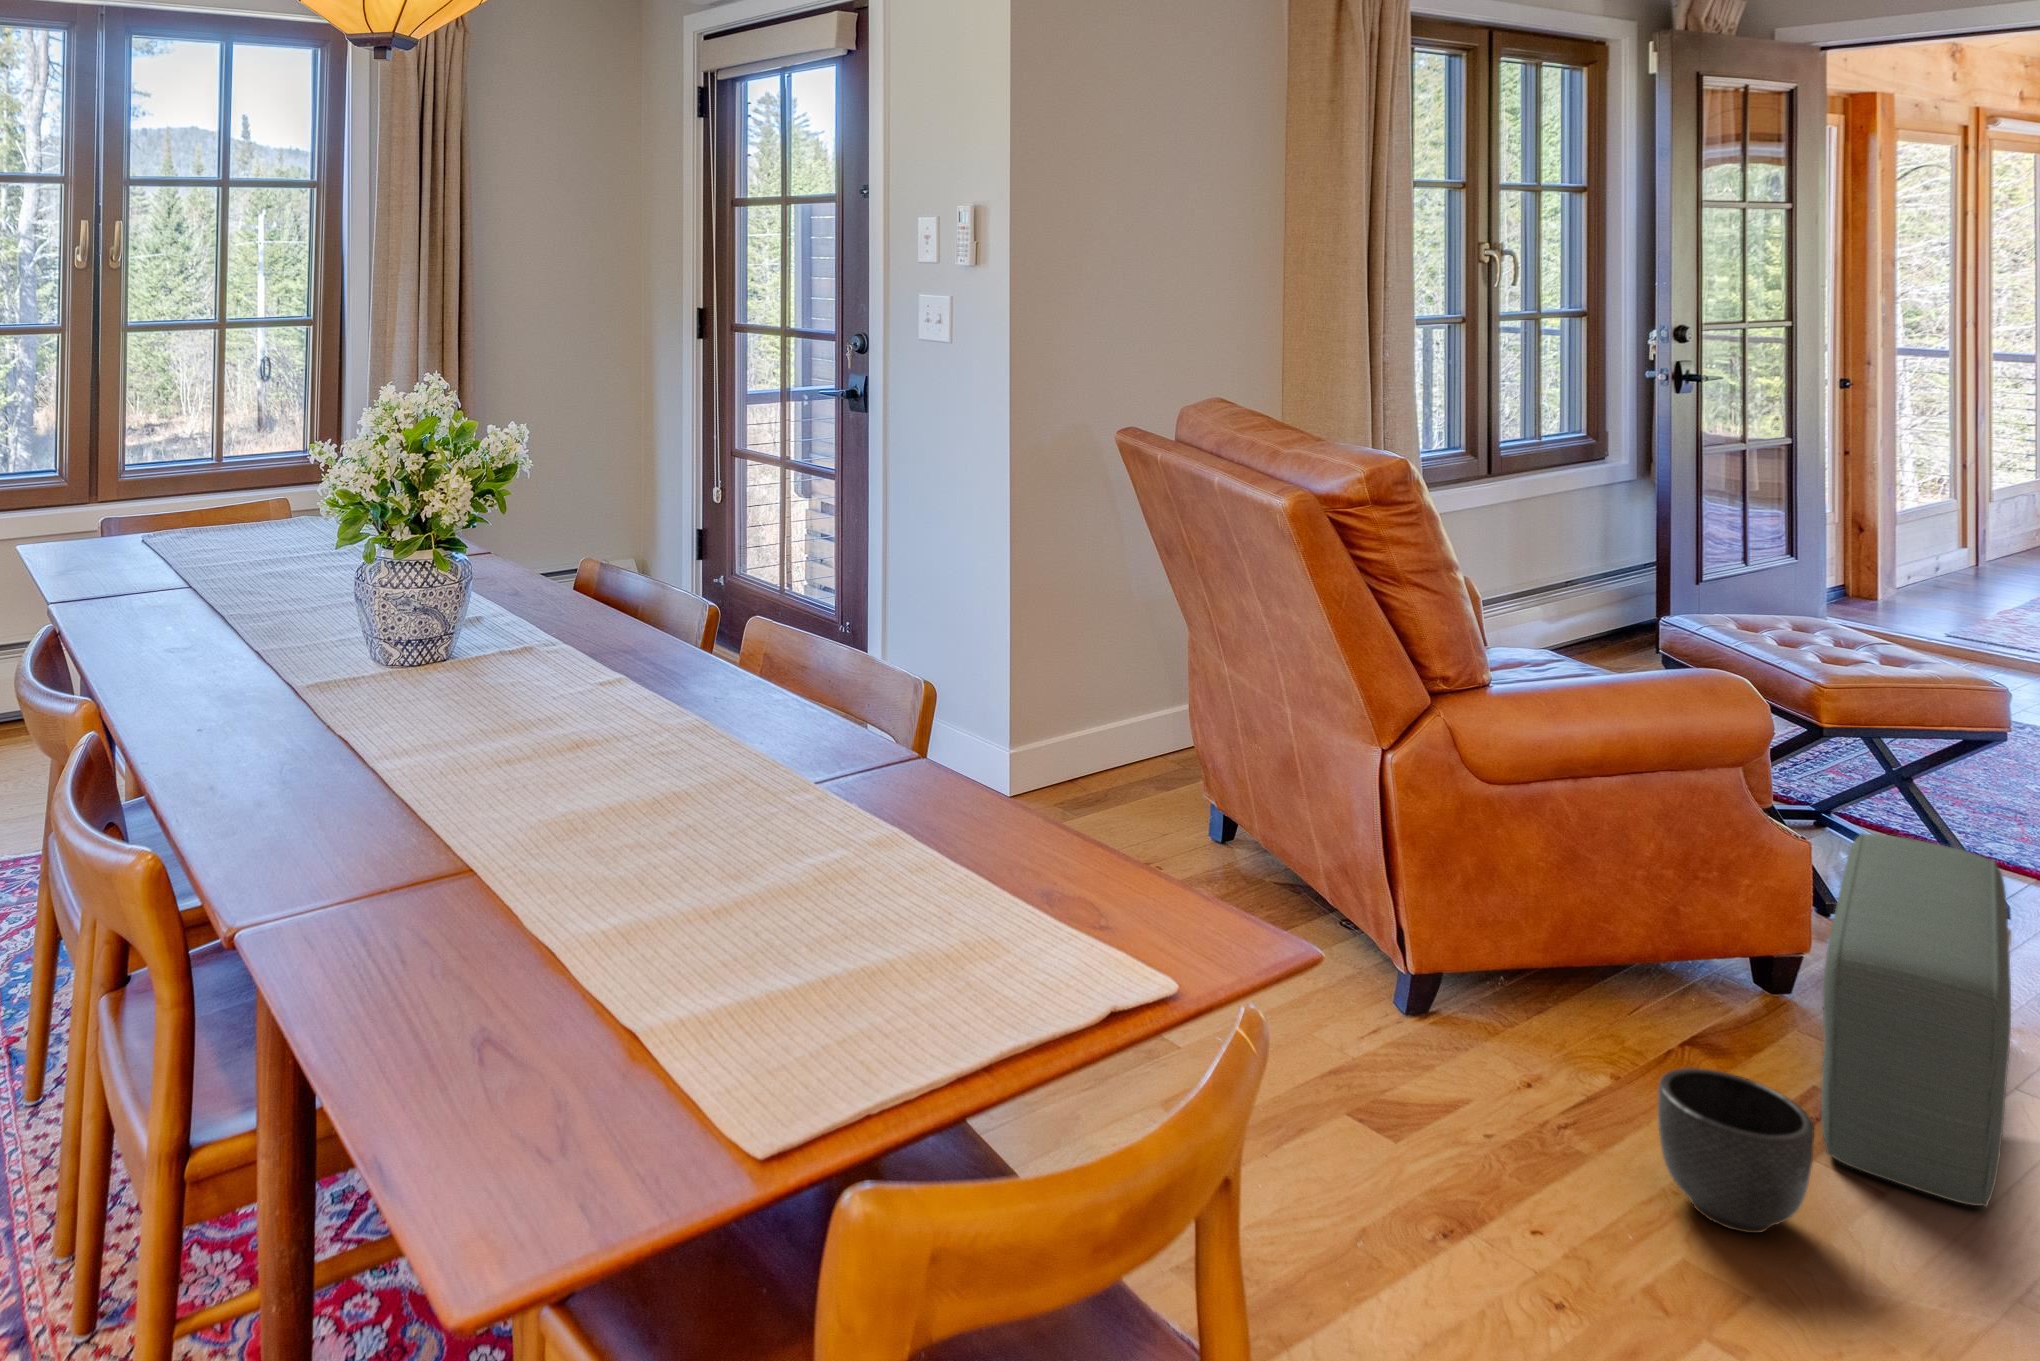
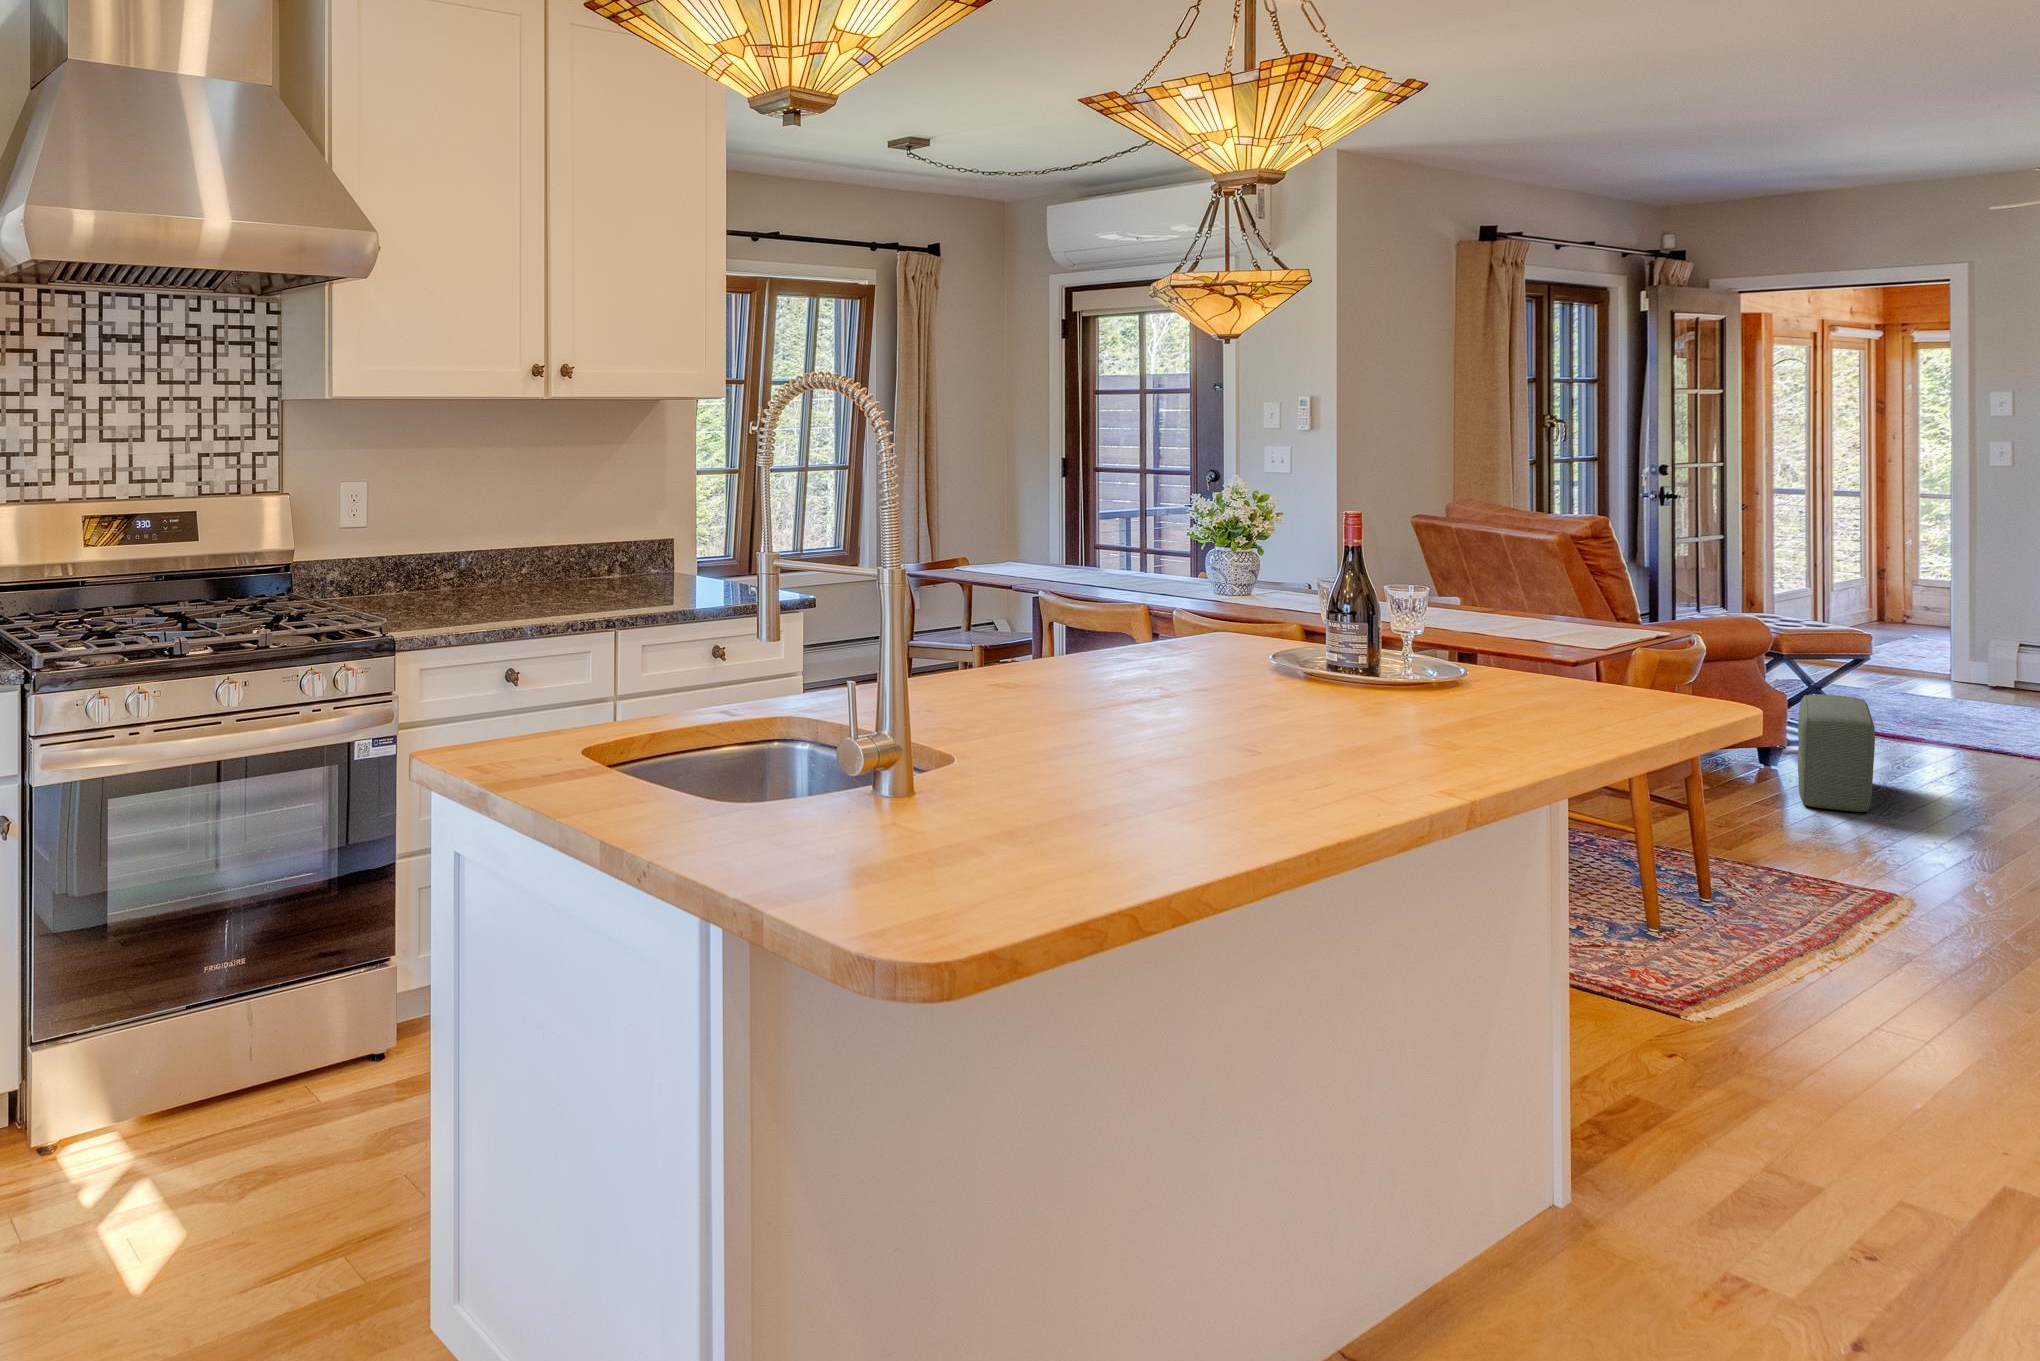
planter: present [1658,1068,1814,1233] -> none [1741,766,1804,820]

